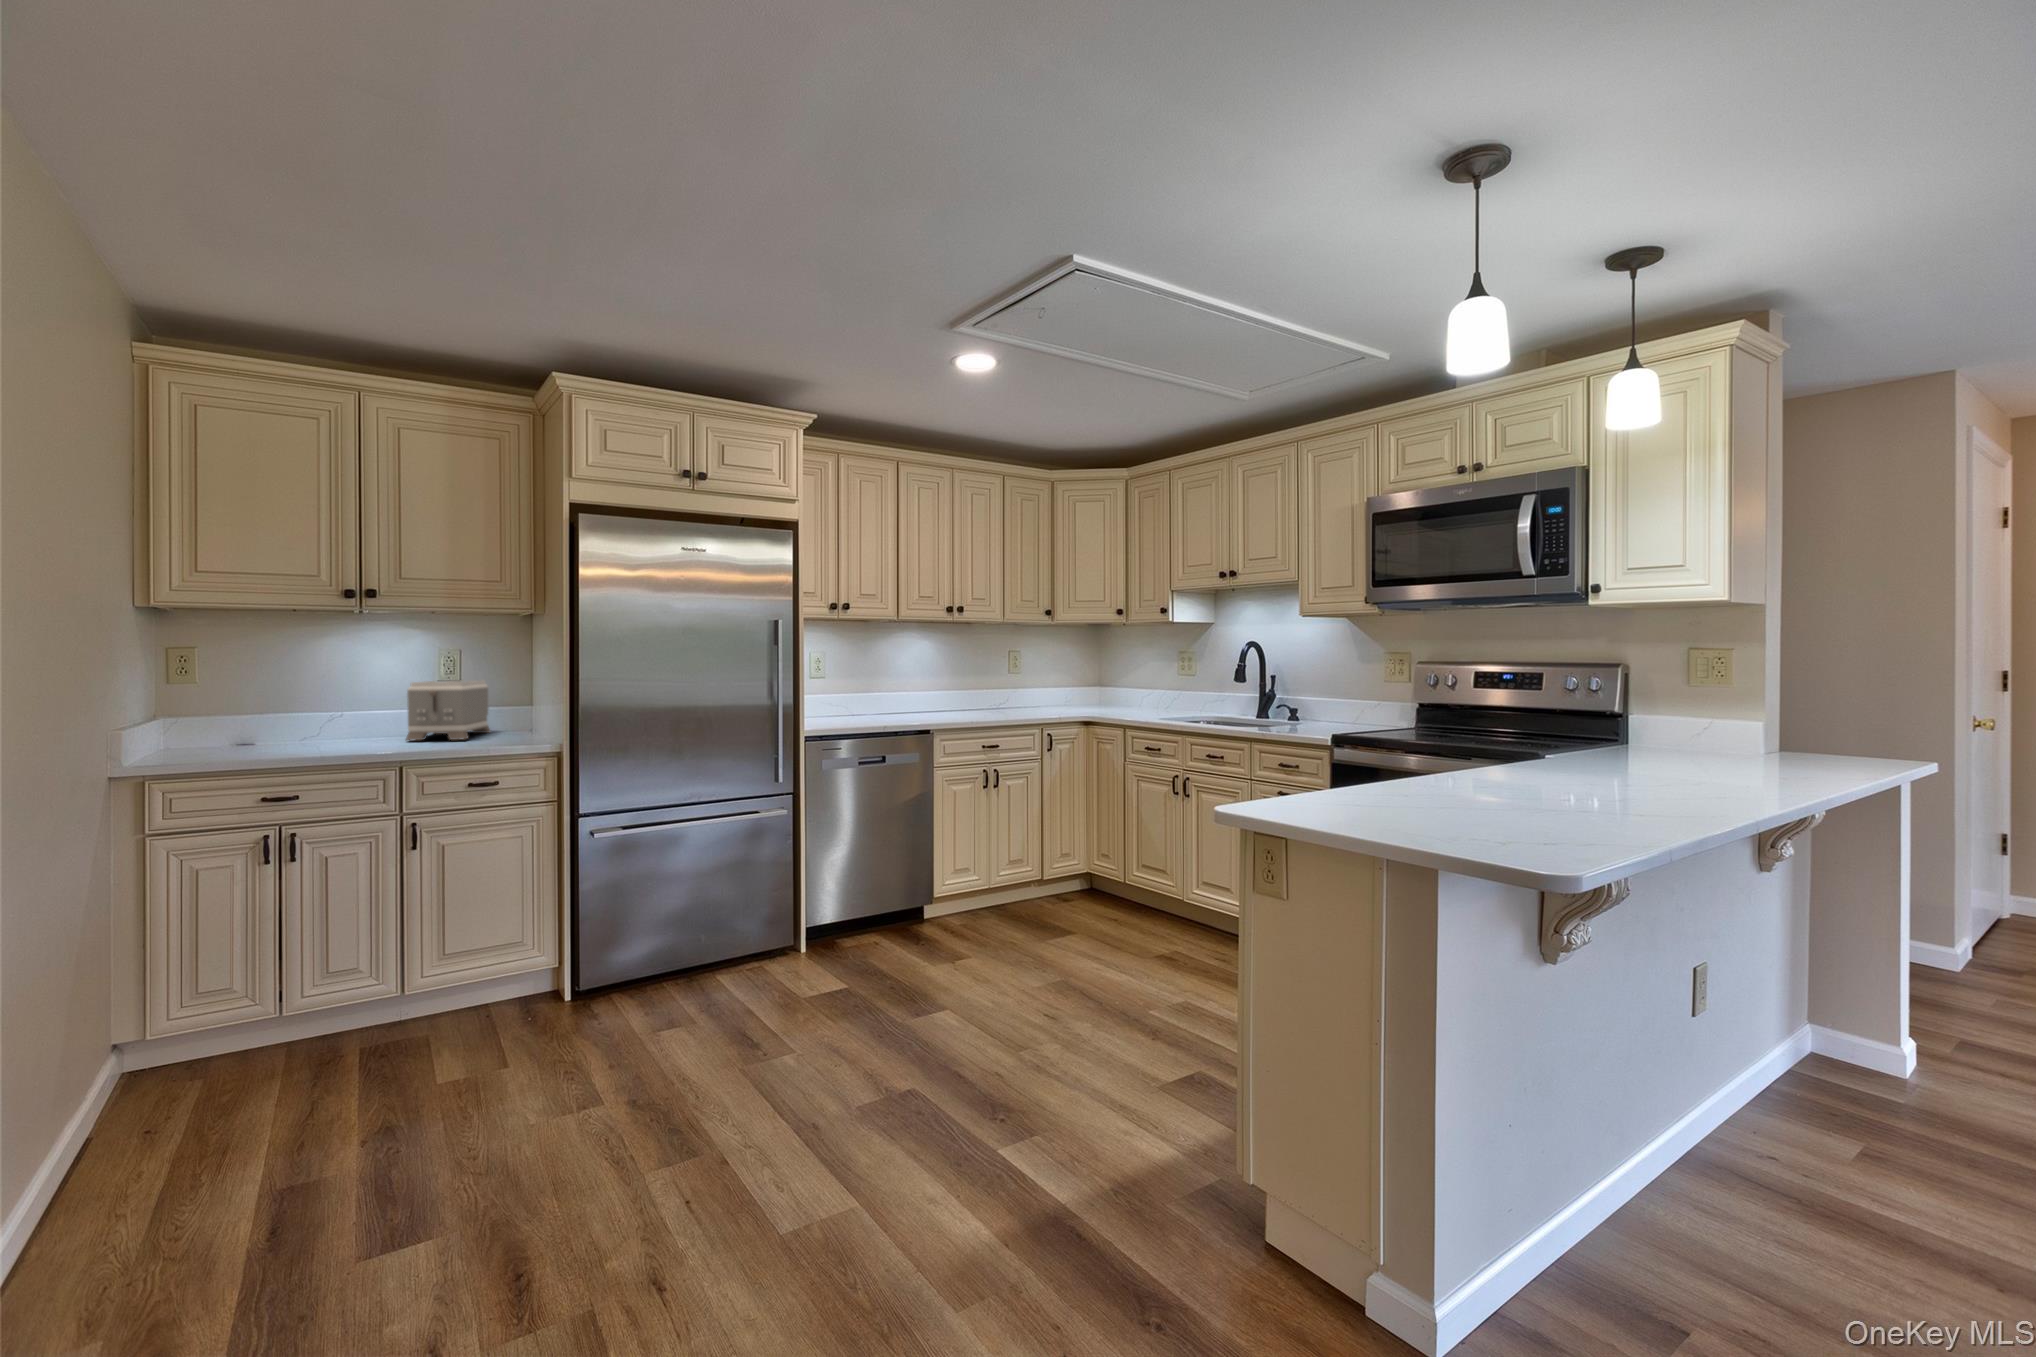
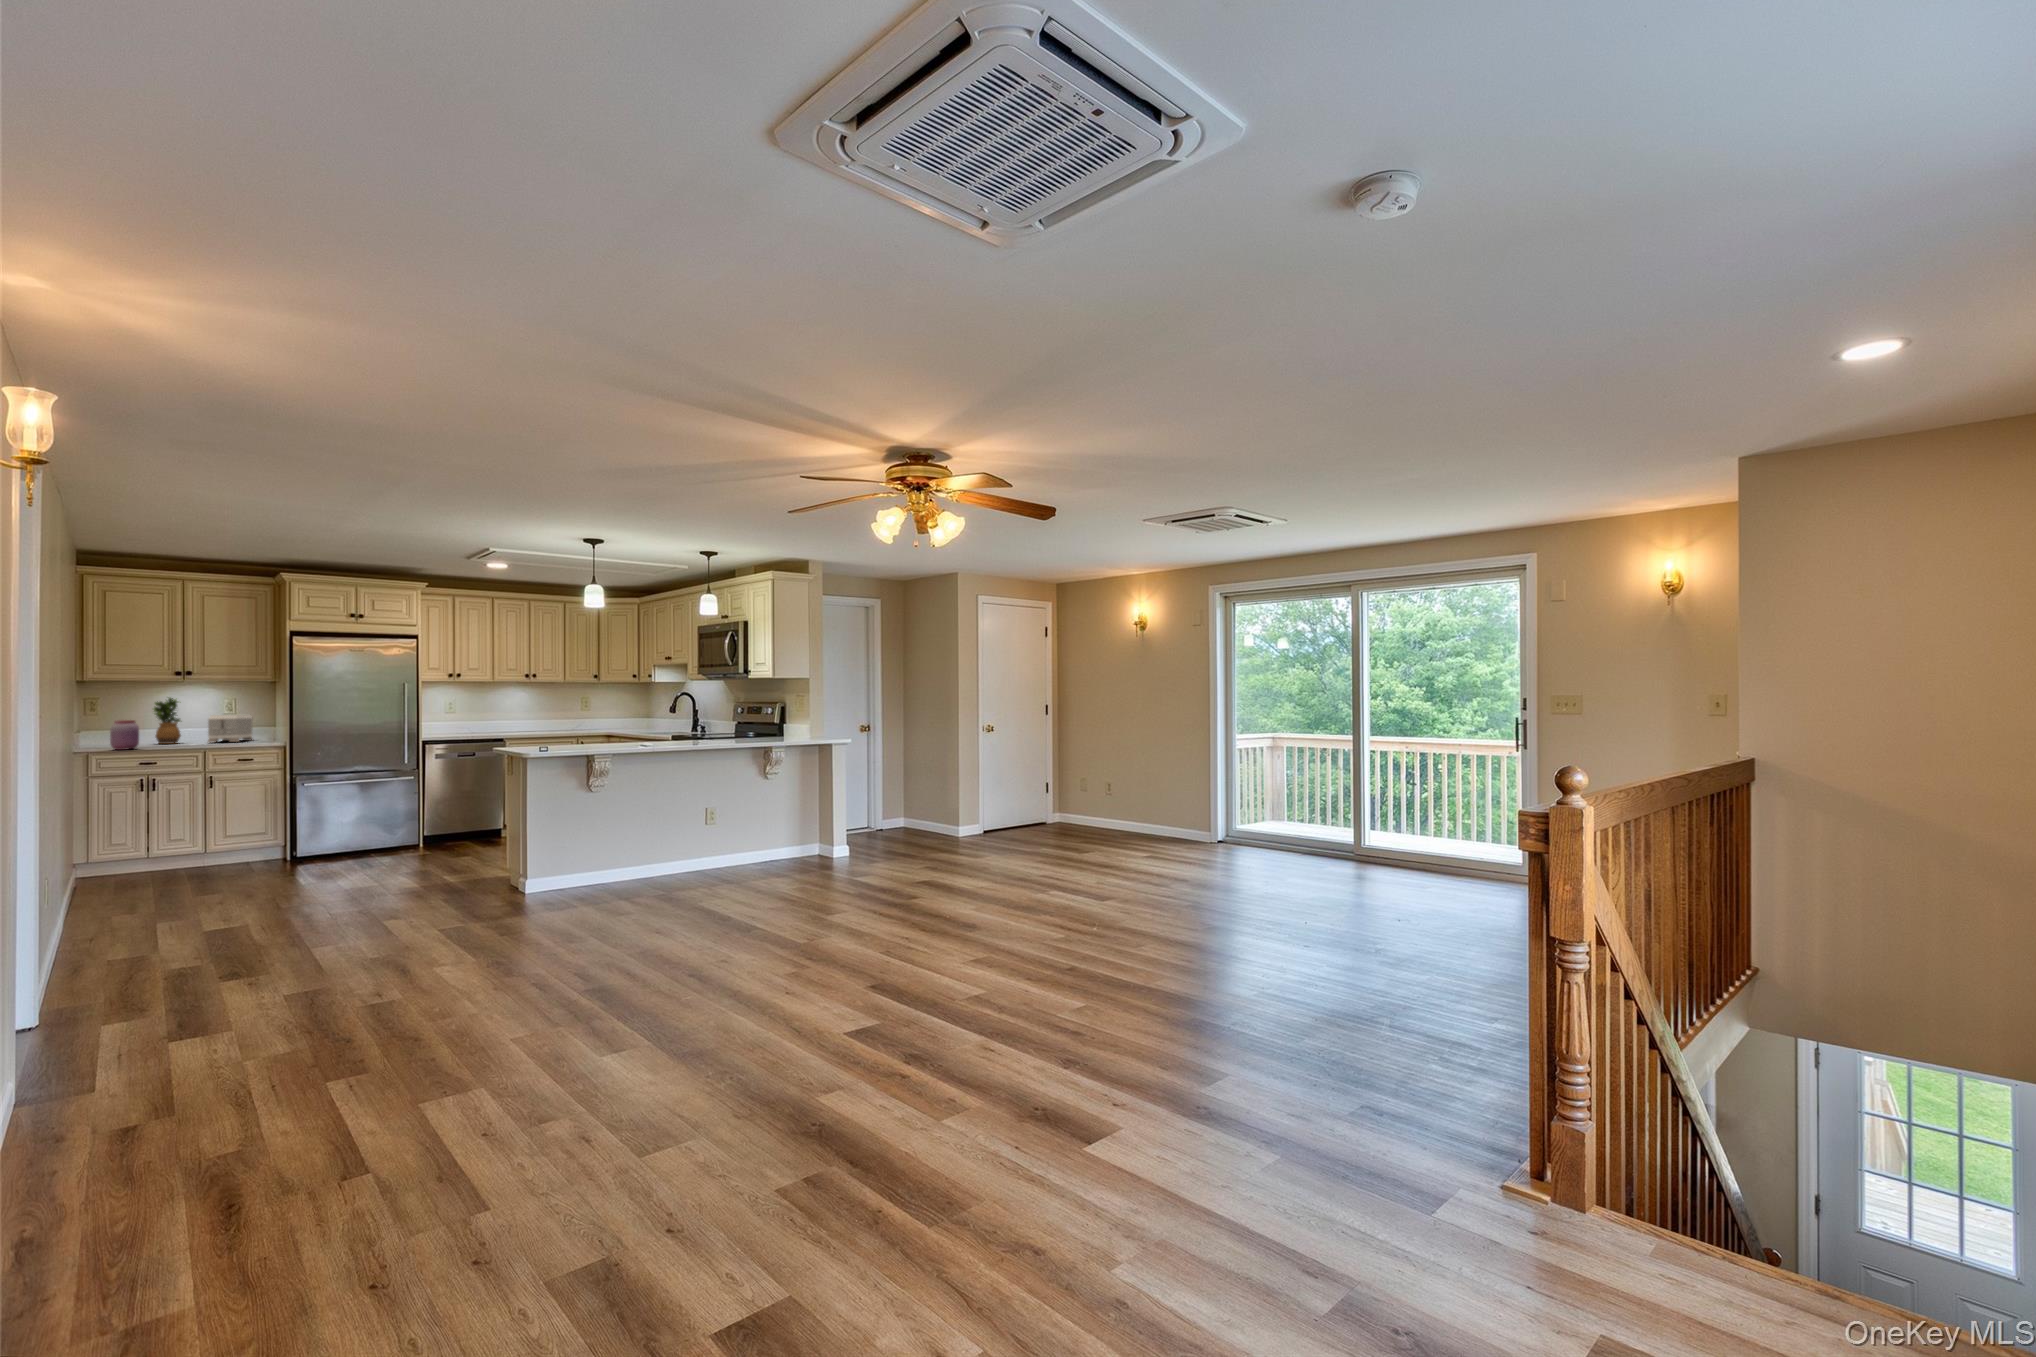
potted plant: none [295,642,358,743] -> present [154,697,181,744]
jar: none [197,696,263,765] -> present [110,720,139,750]

